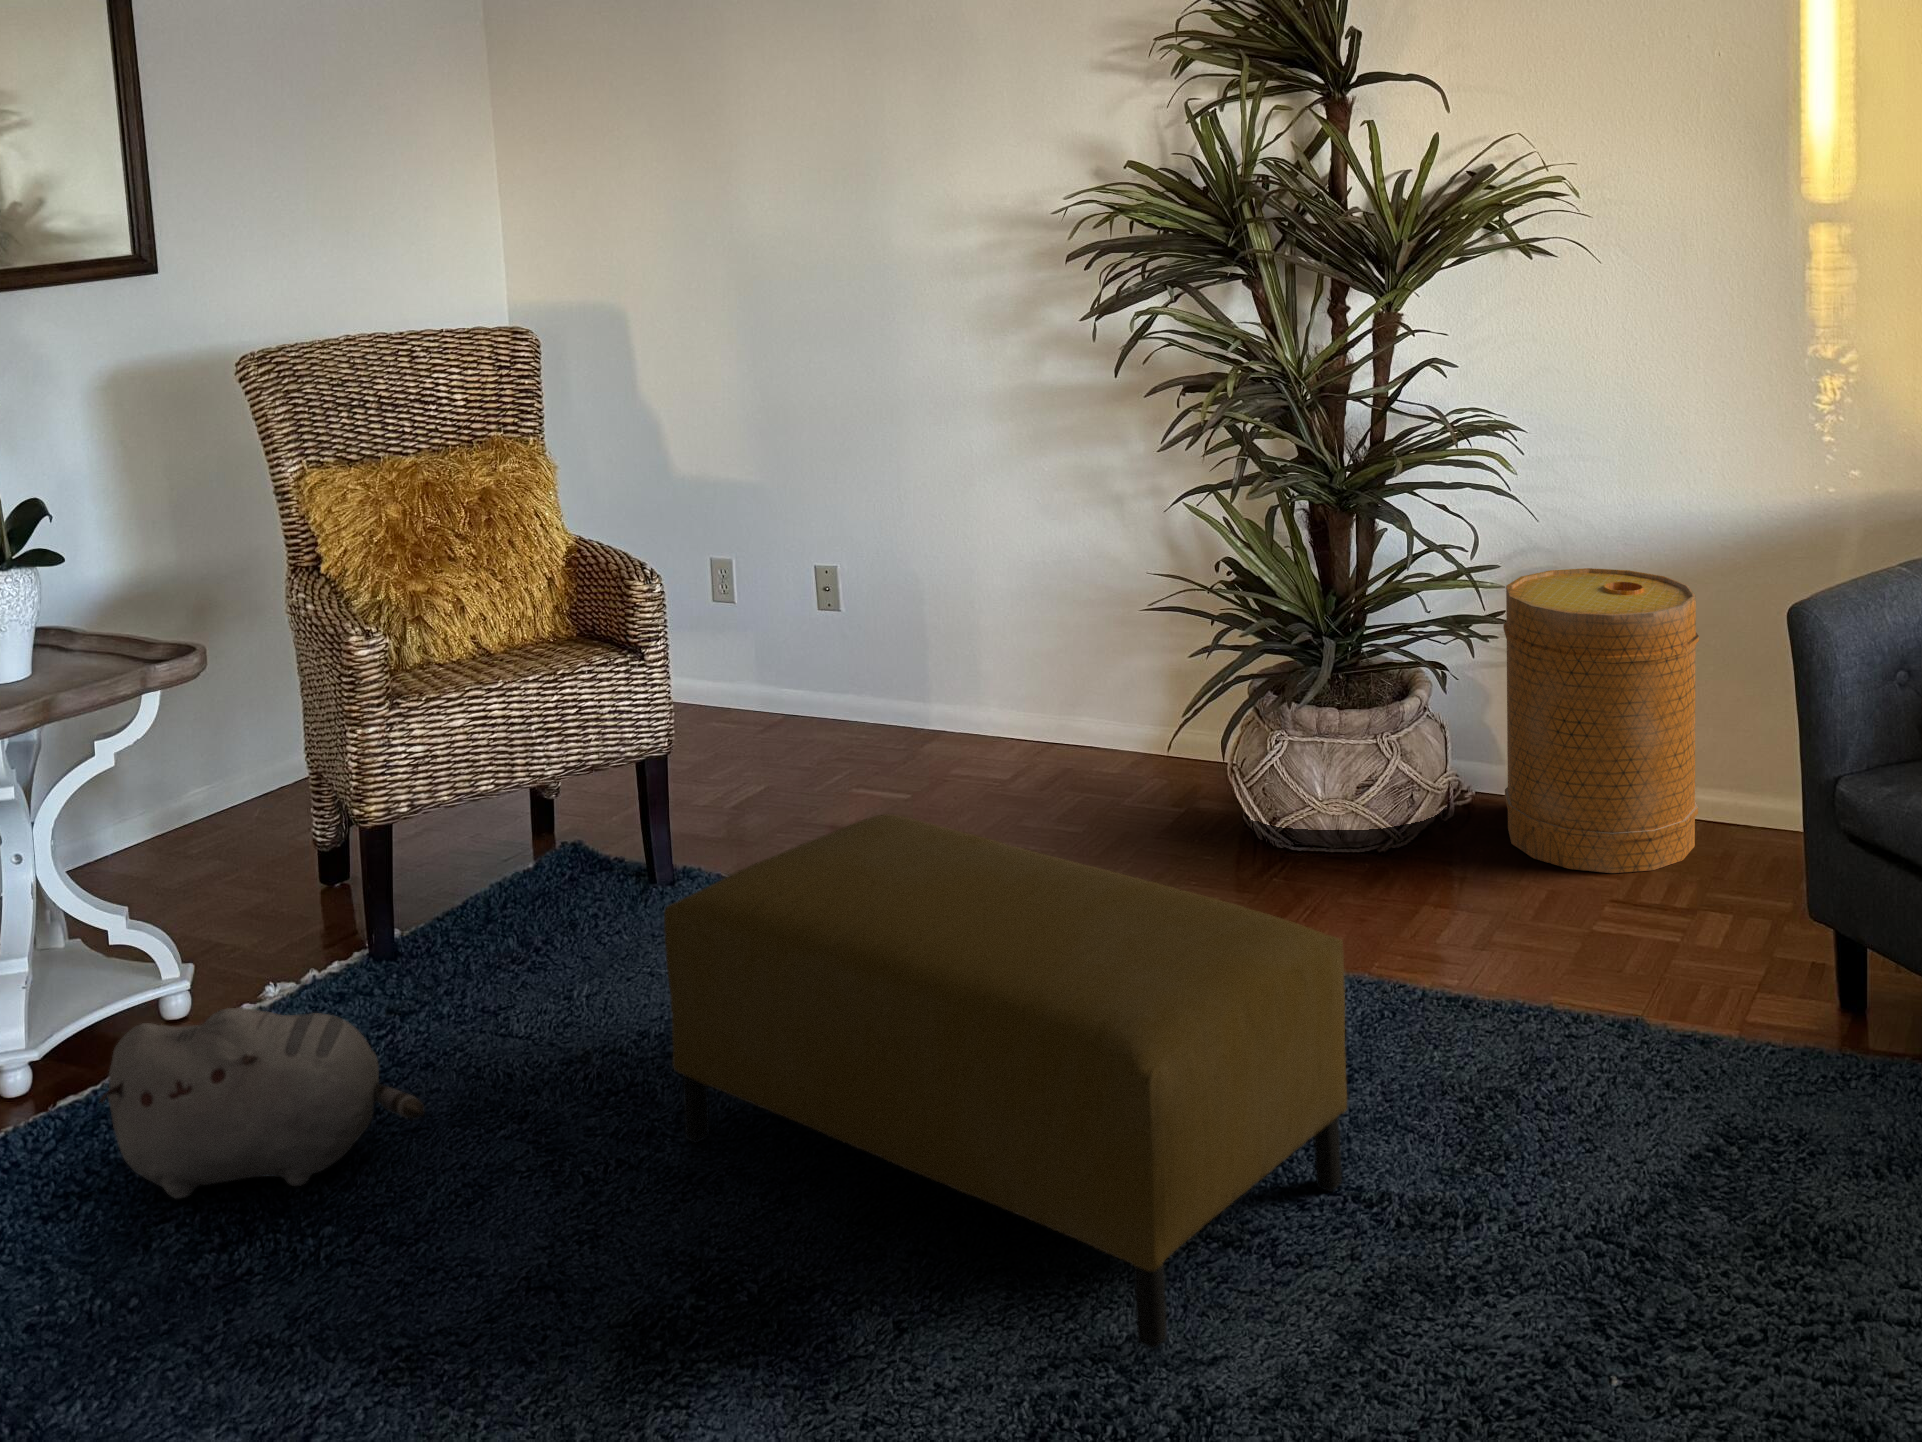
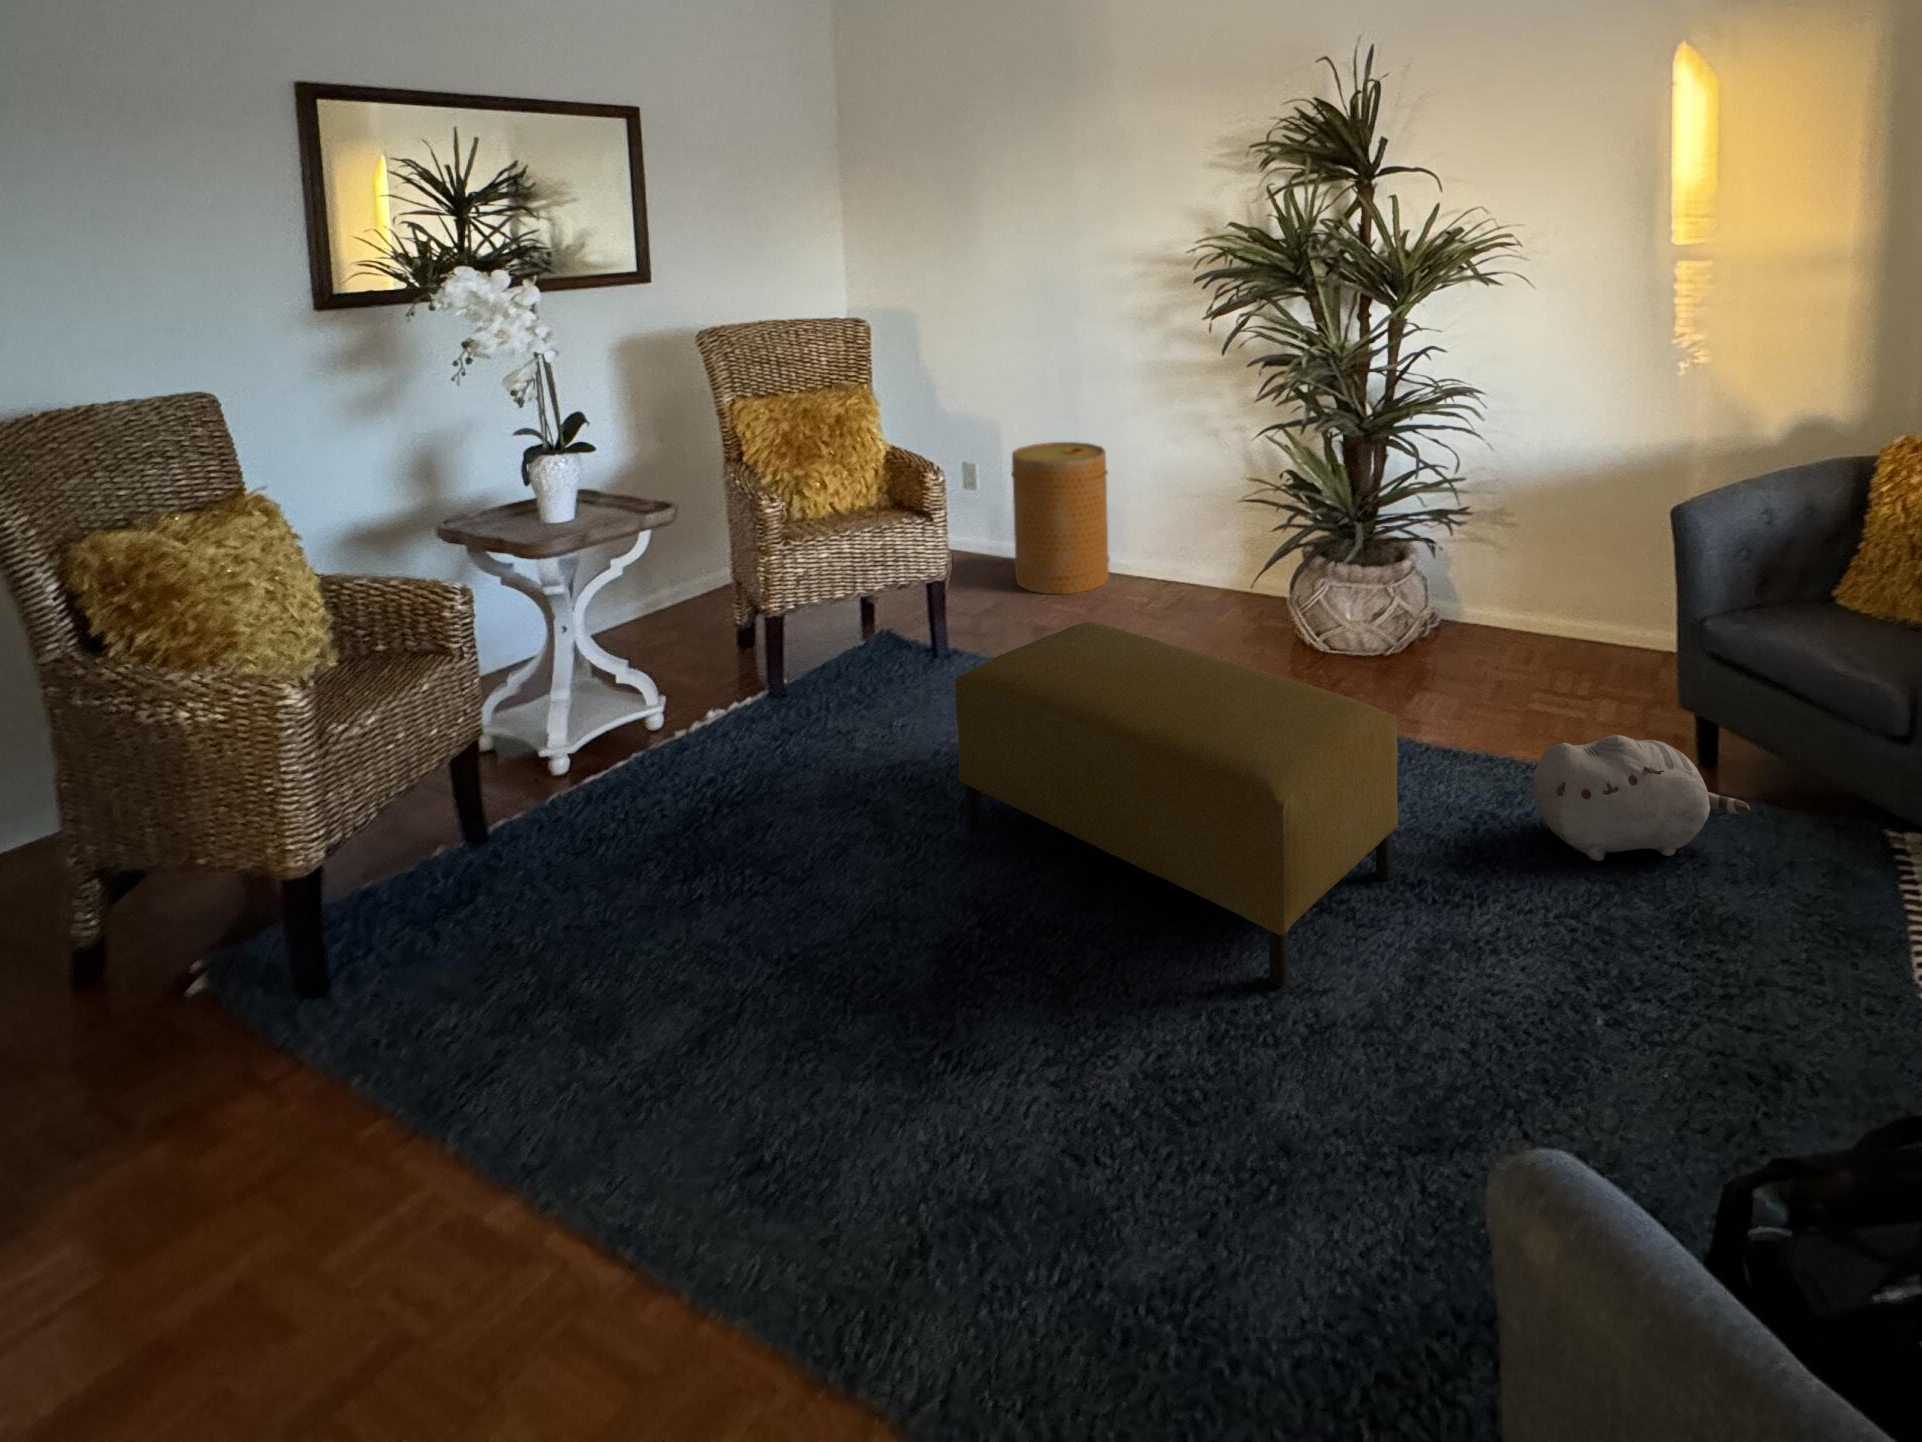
basket: present [1503,568,1699,873] -> present [1011,442,1110,594]
plush toy: present [99,1008,425,1199] -> present [1533,735,1750,861]

